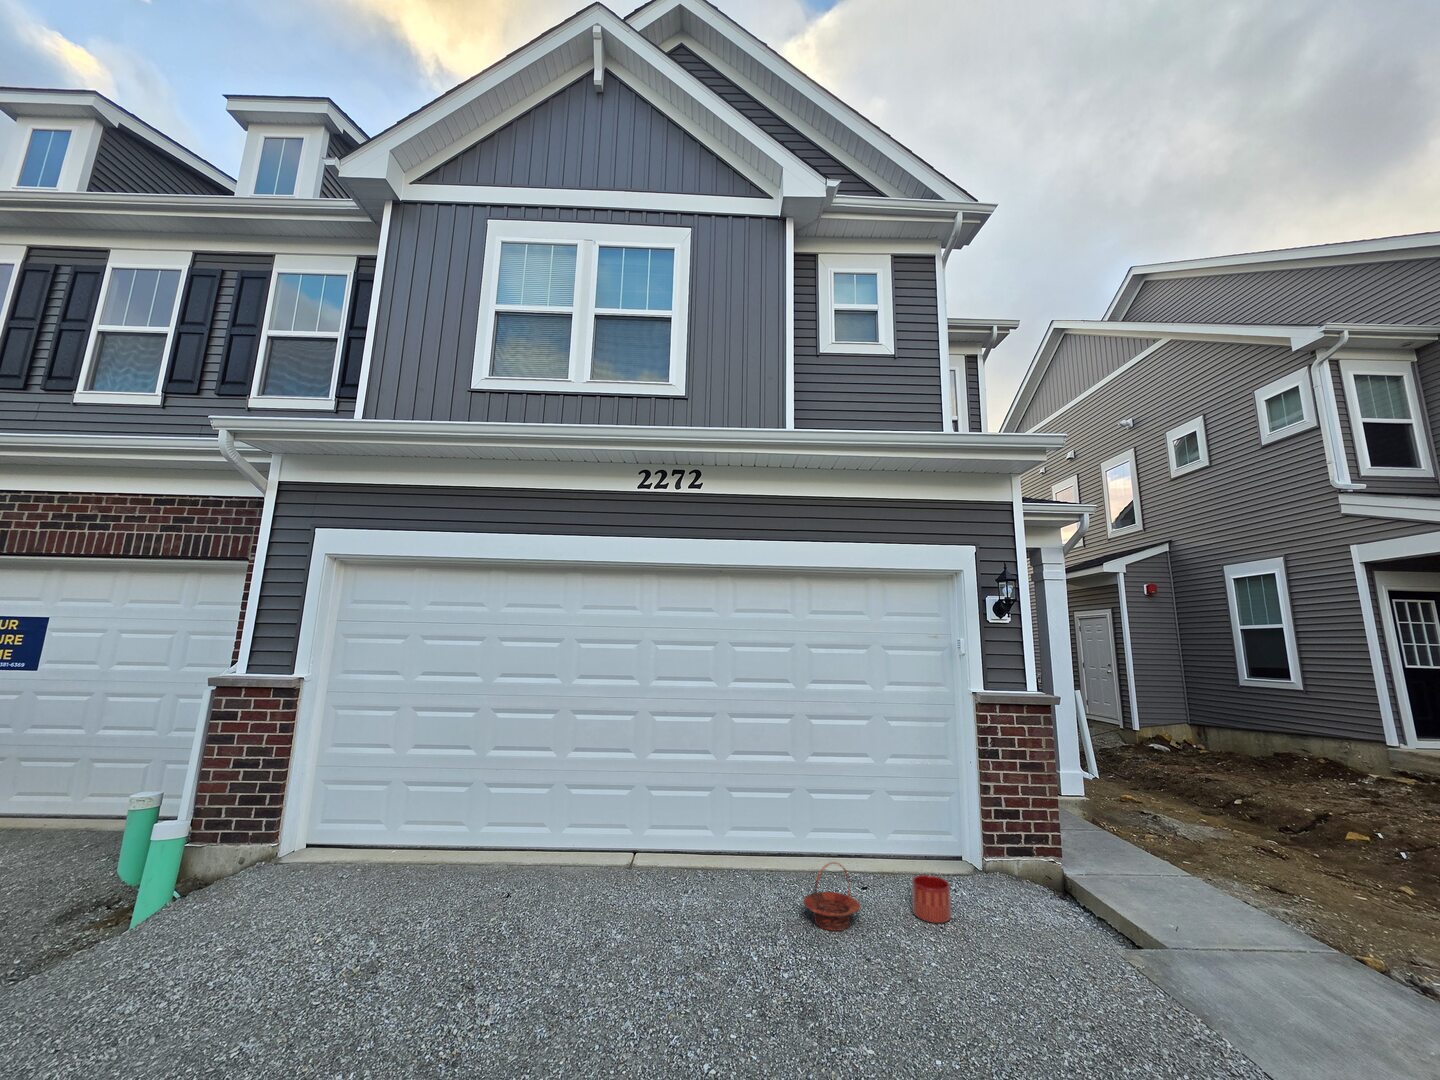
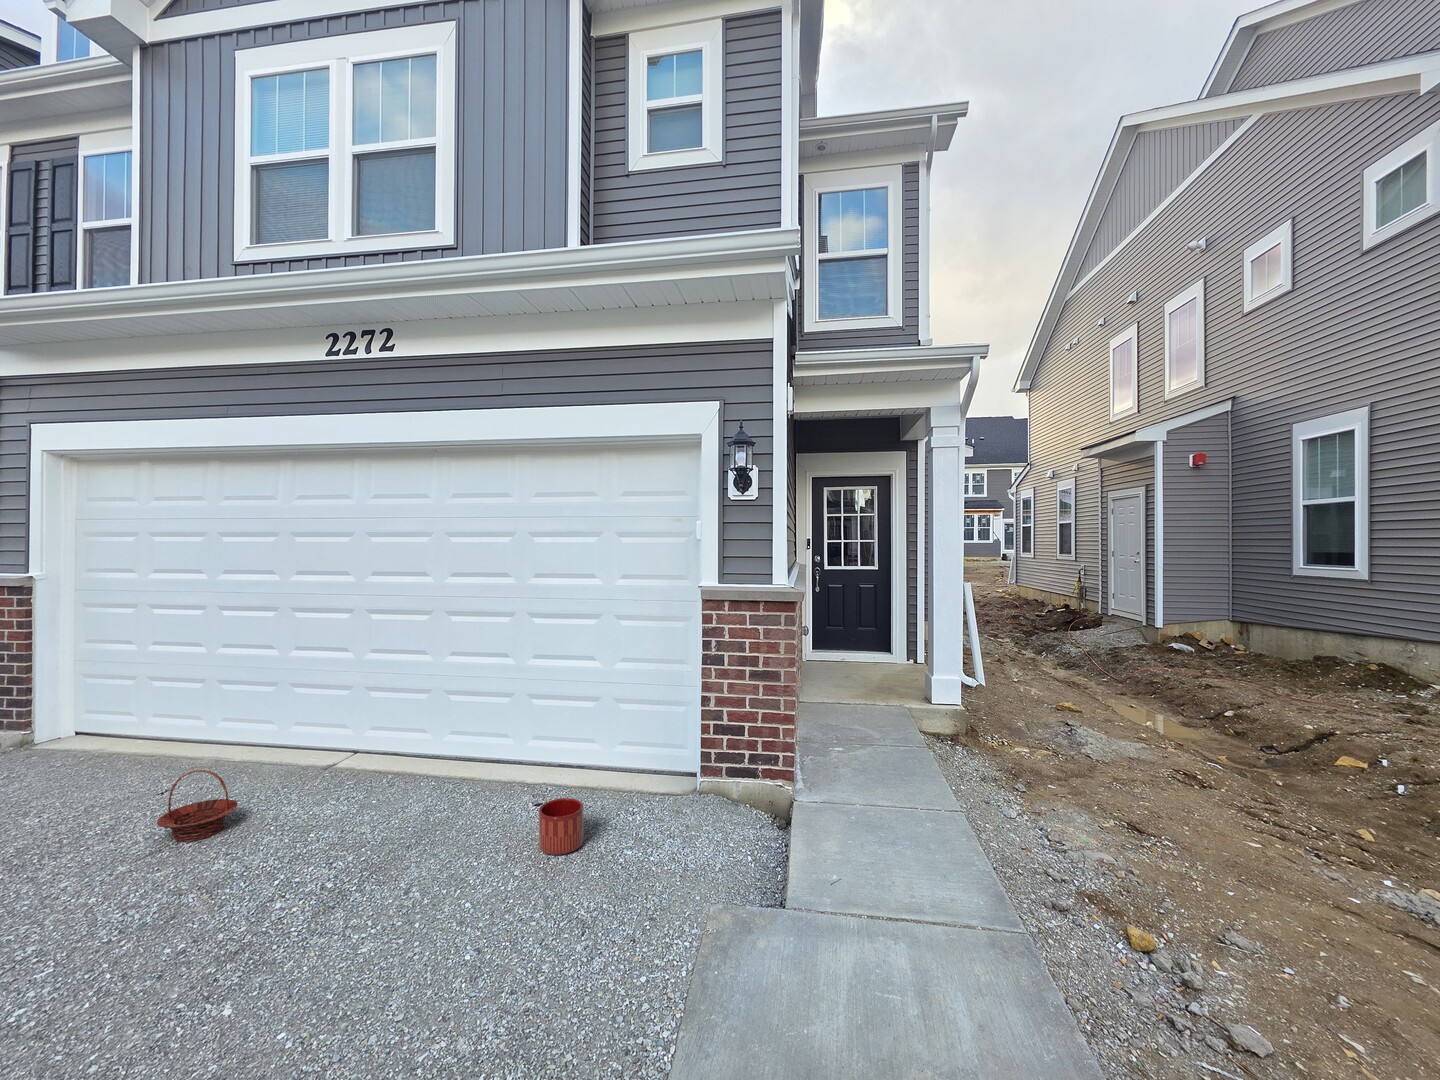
basket: present [804,862,860,931] -> present [157,770,238,842]

